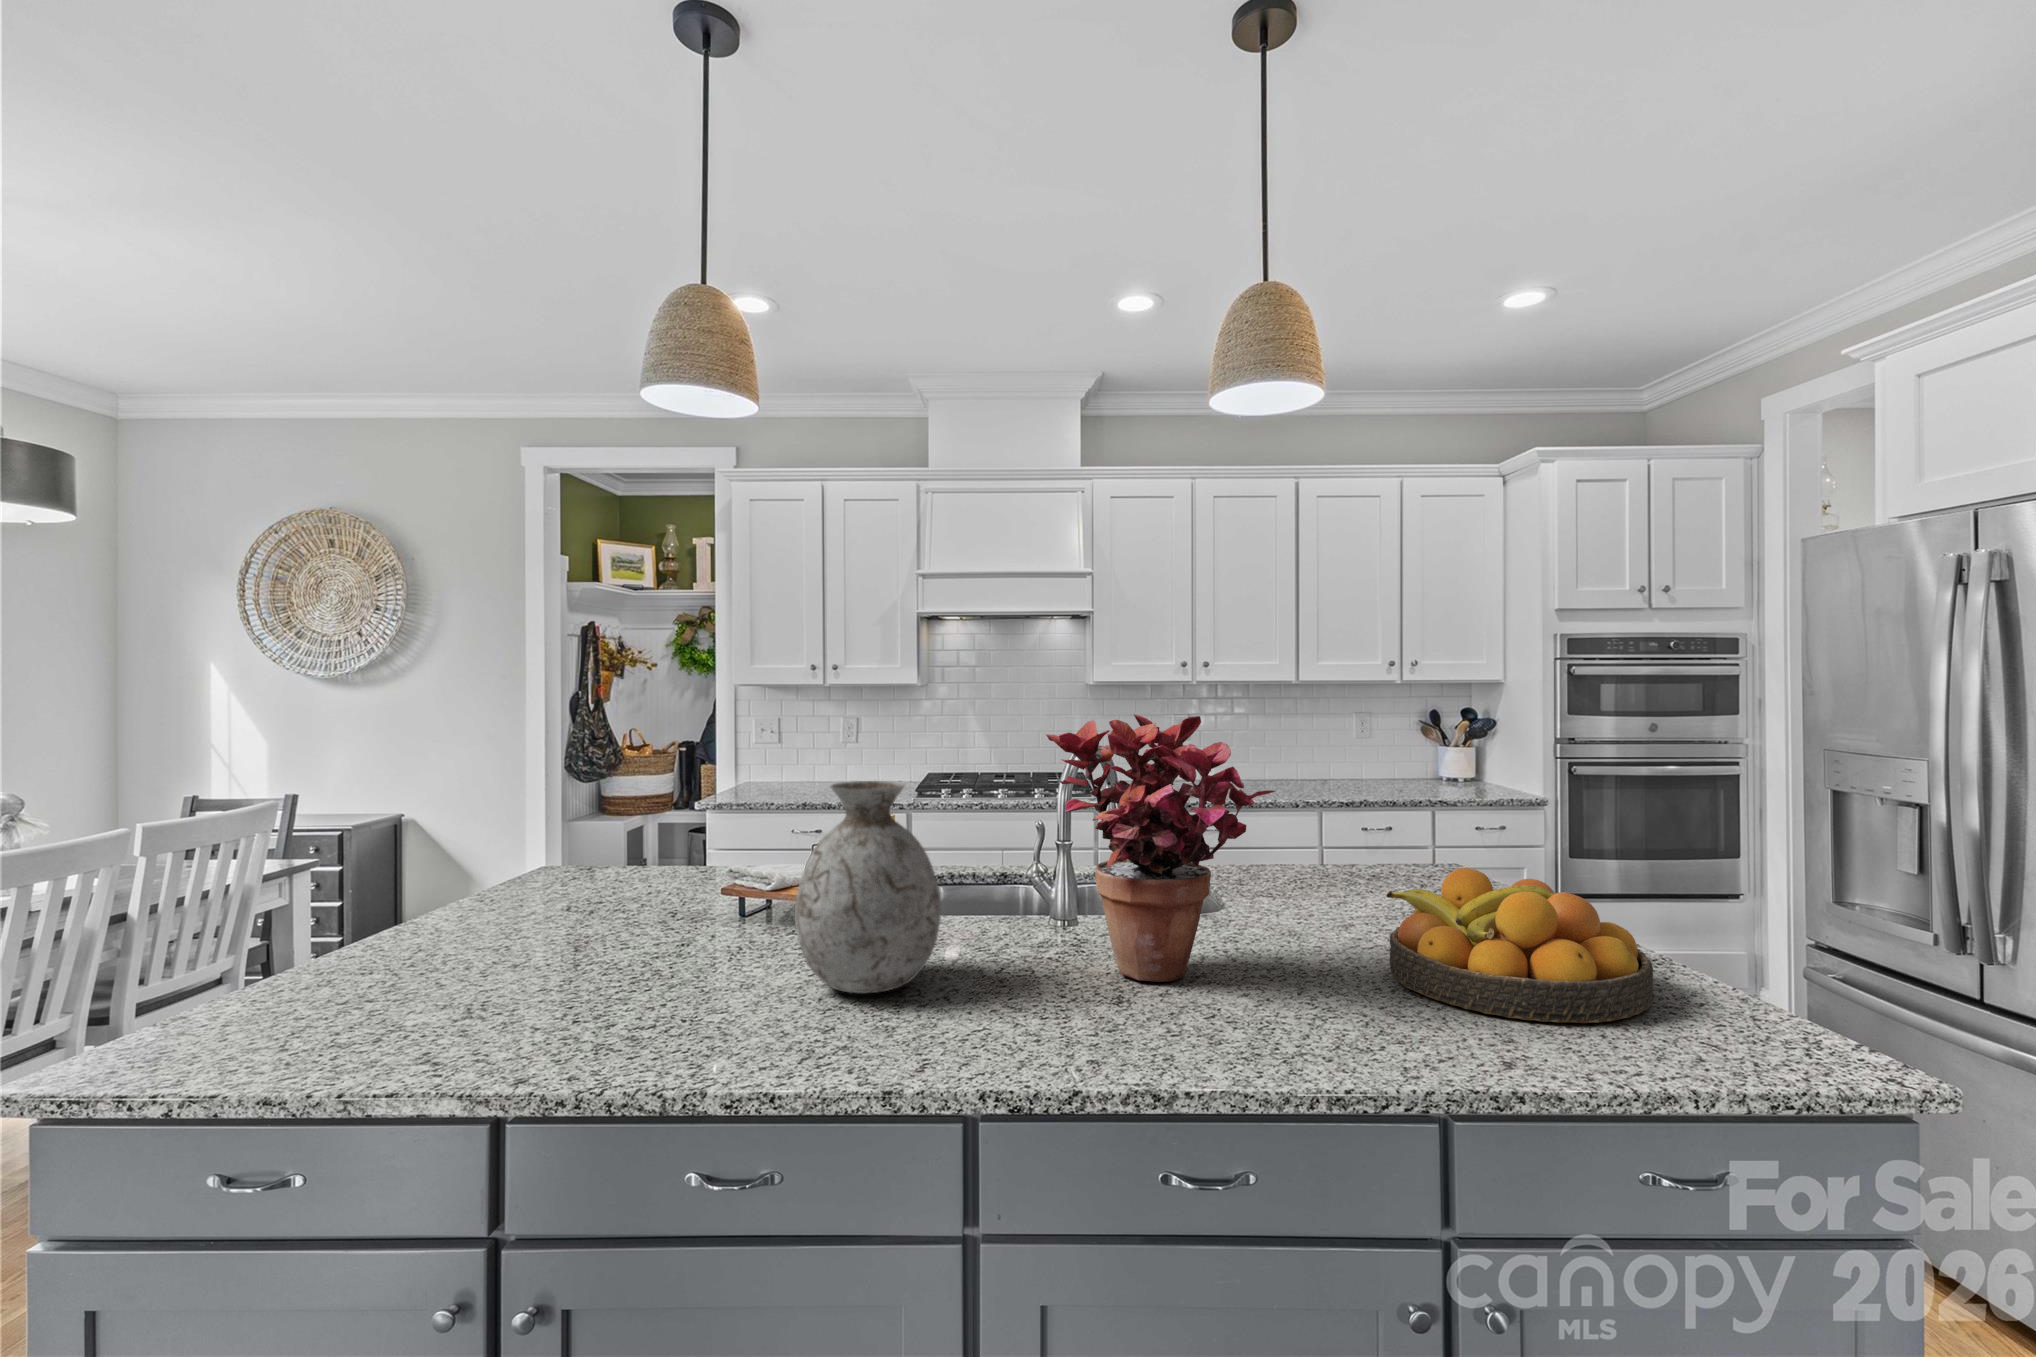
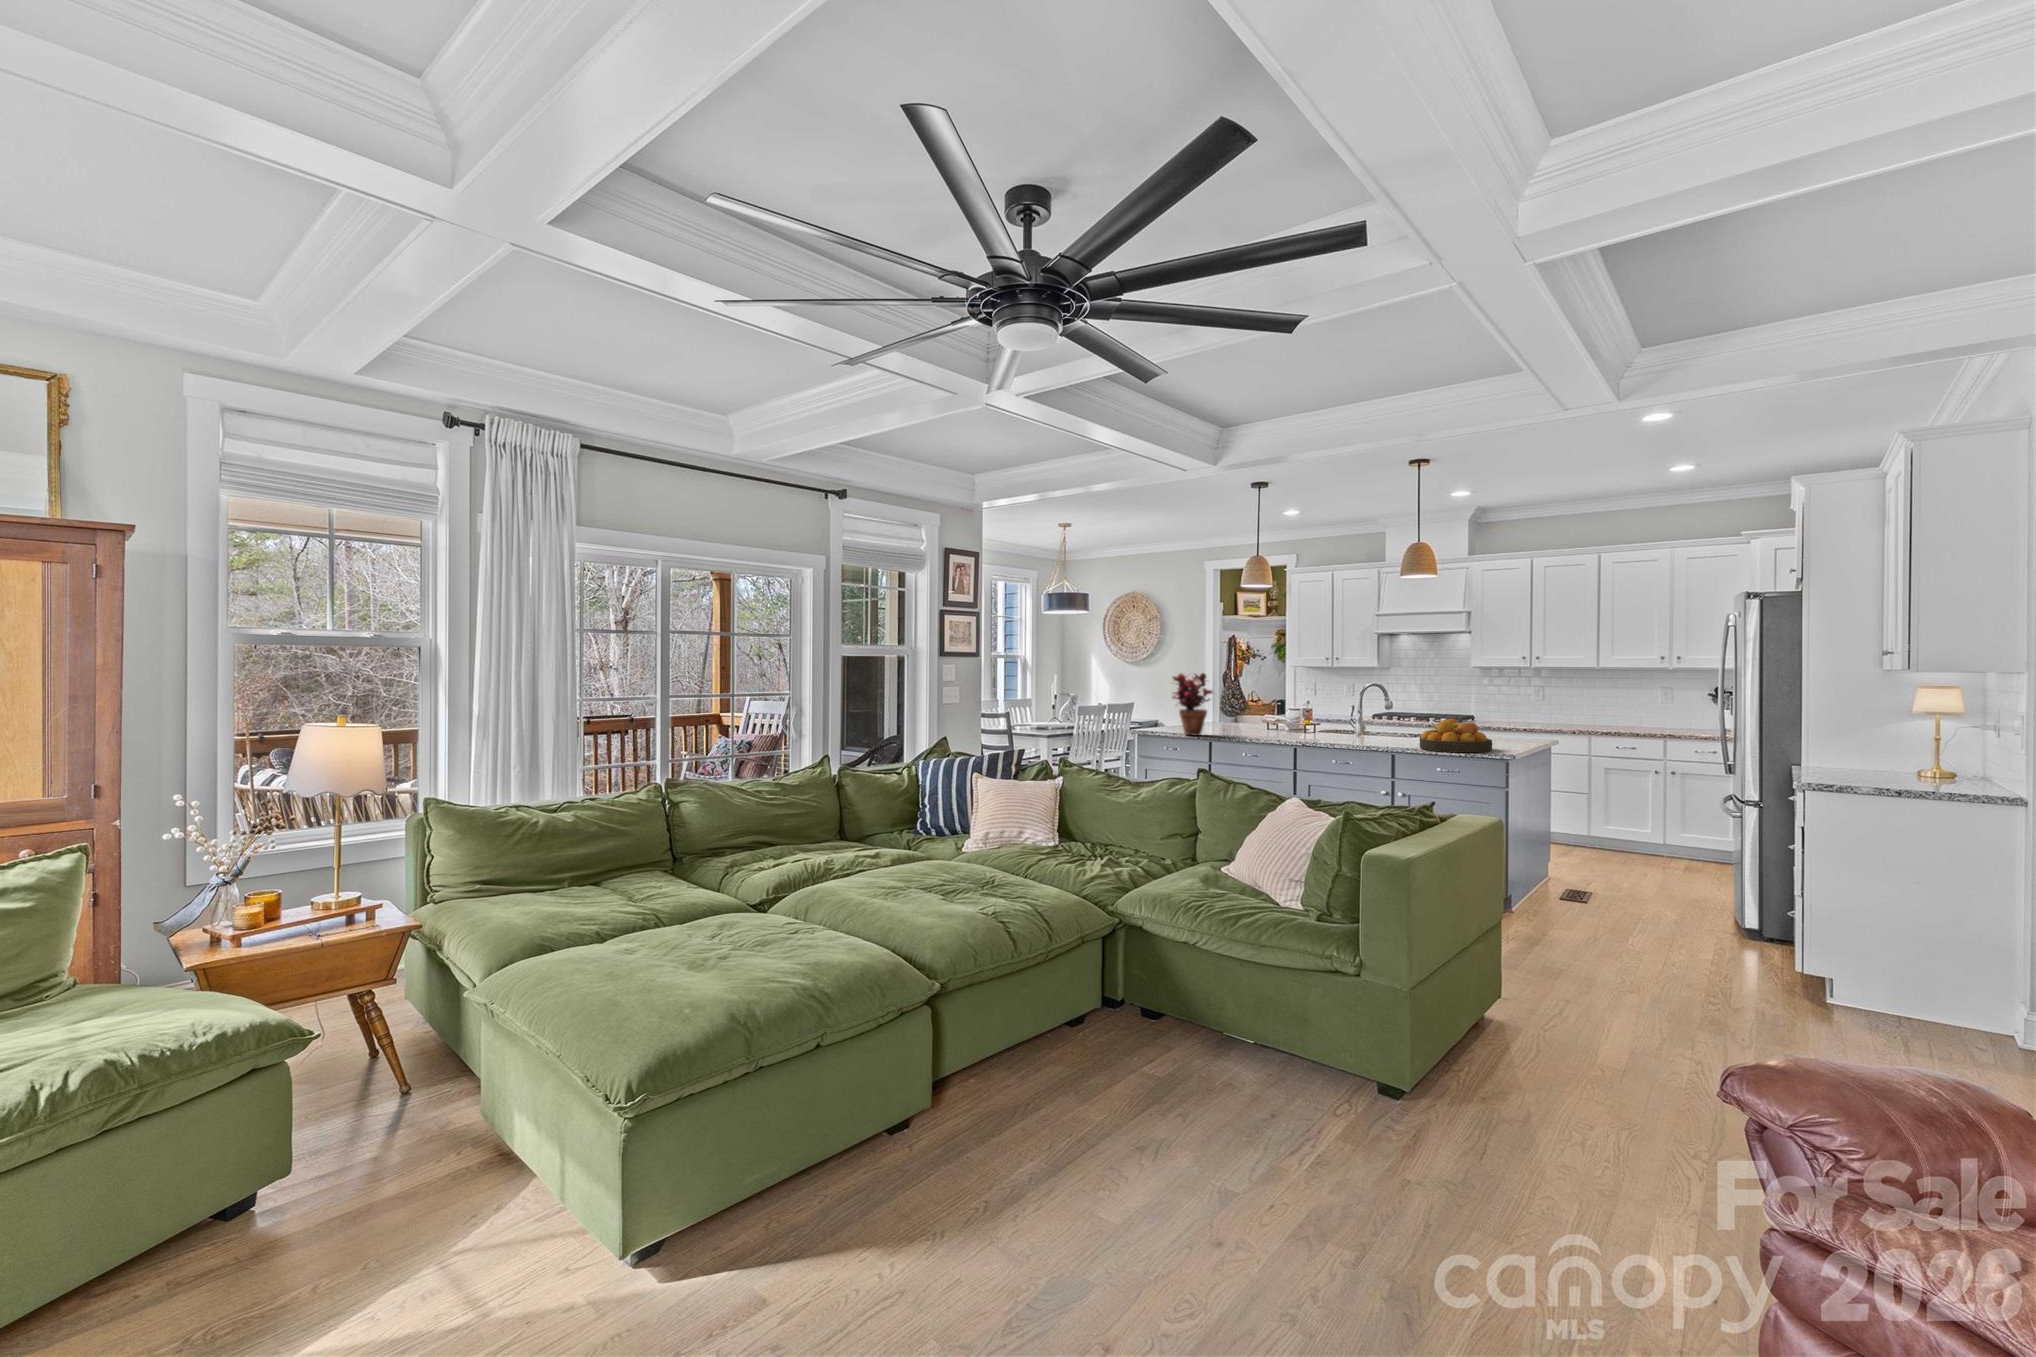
potted plant: present [1046,714,1275,982] -> present [1172,673,1213,736]
vase: present [795,781,941,993] -> none [1262,689,1300,740]

